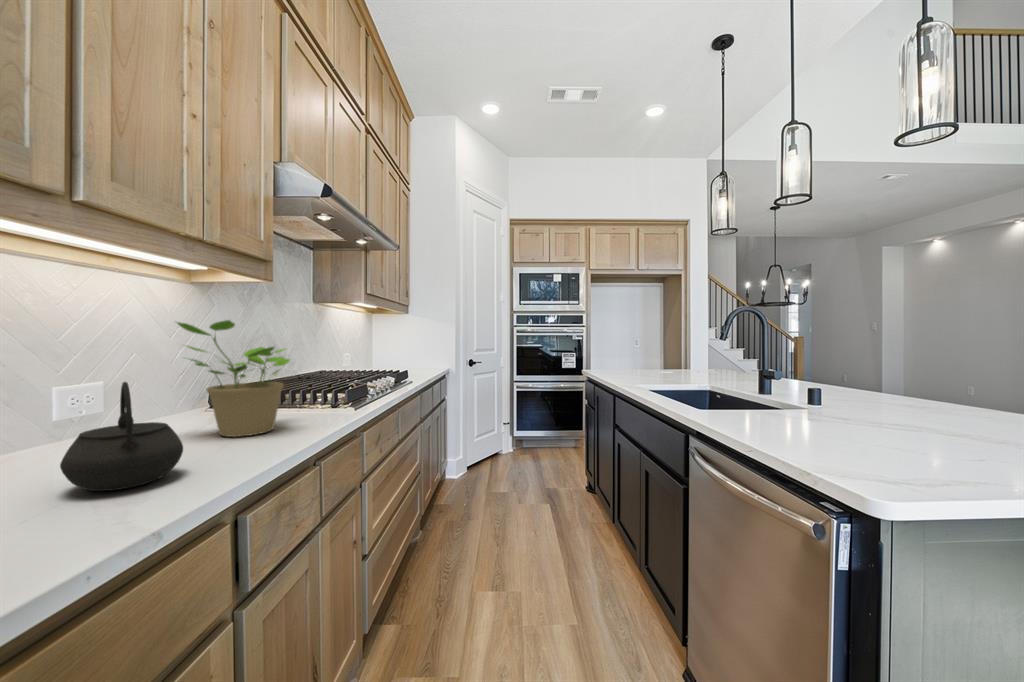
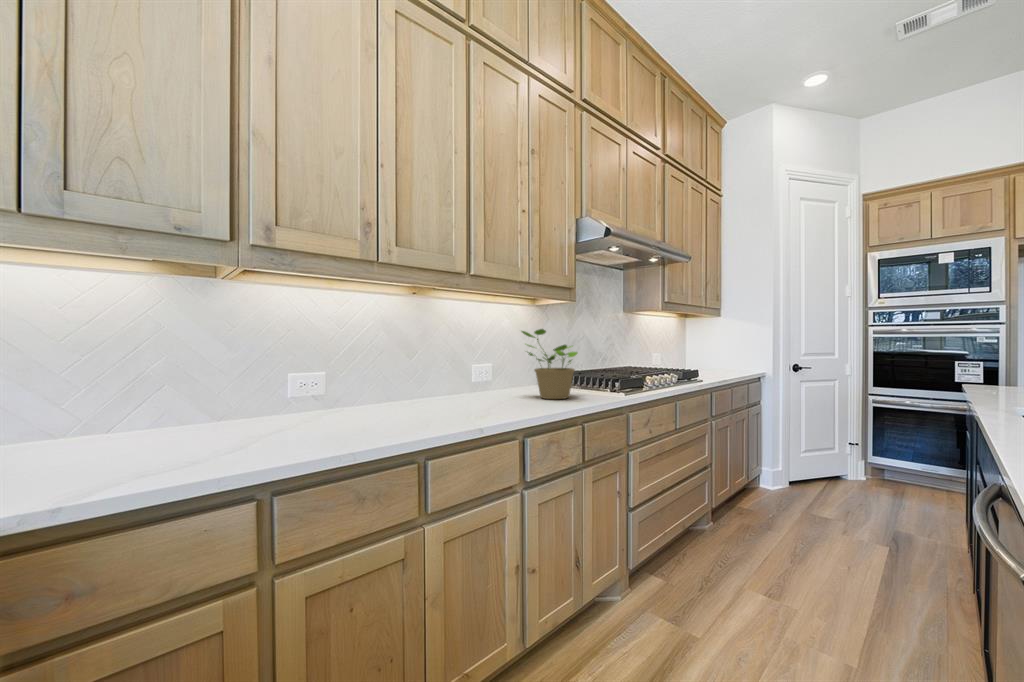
kettle: present [60,382,183,491] -> none [471,360,515,411]

